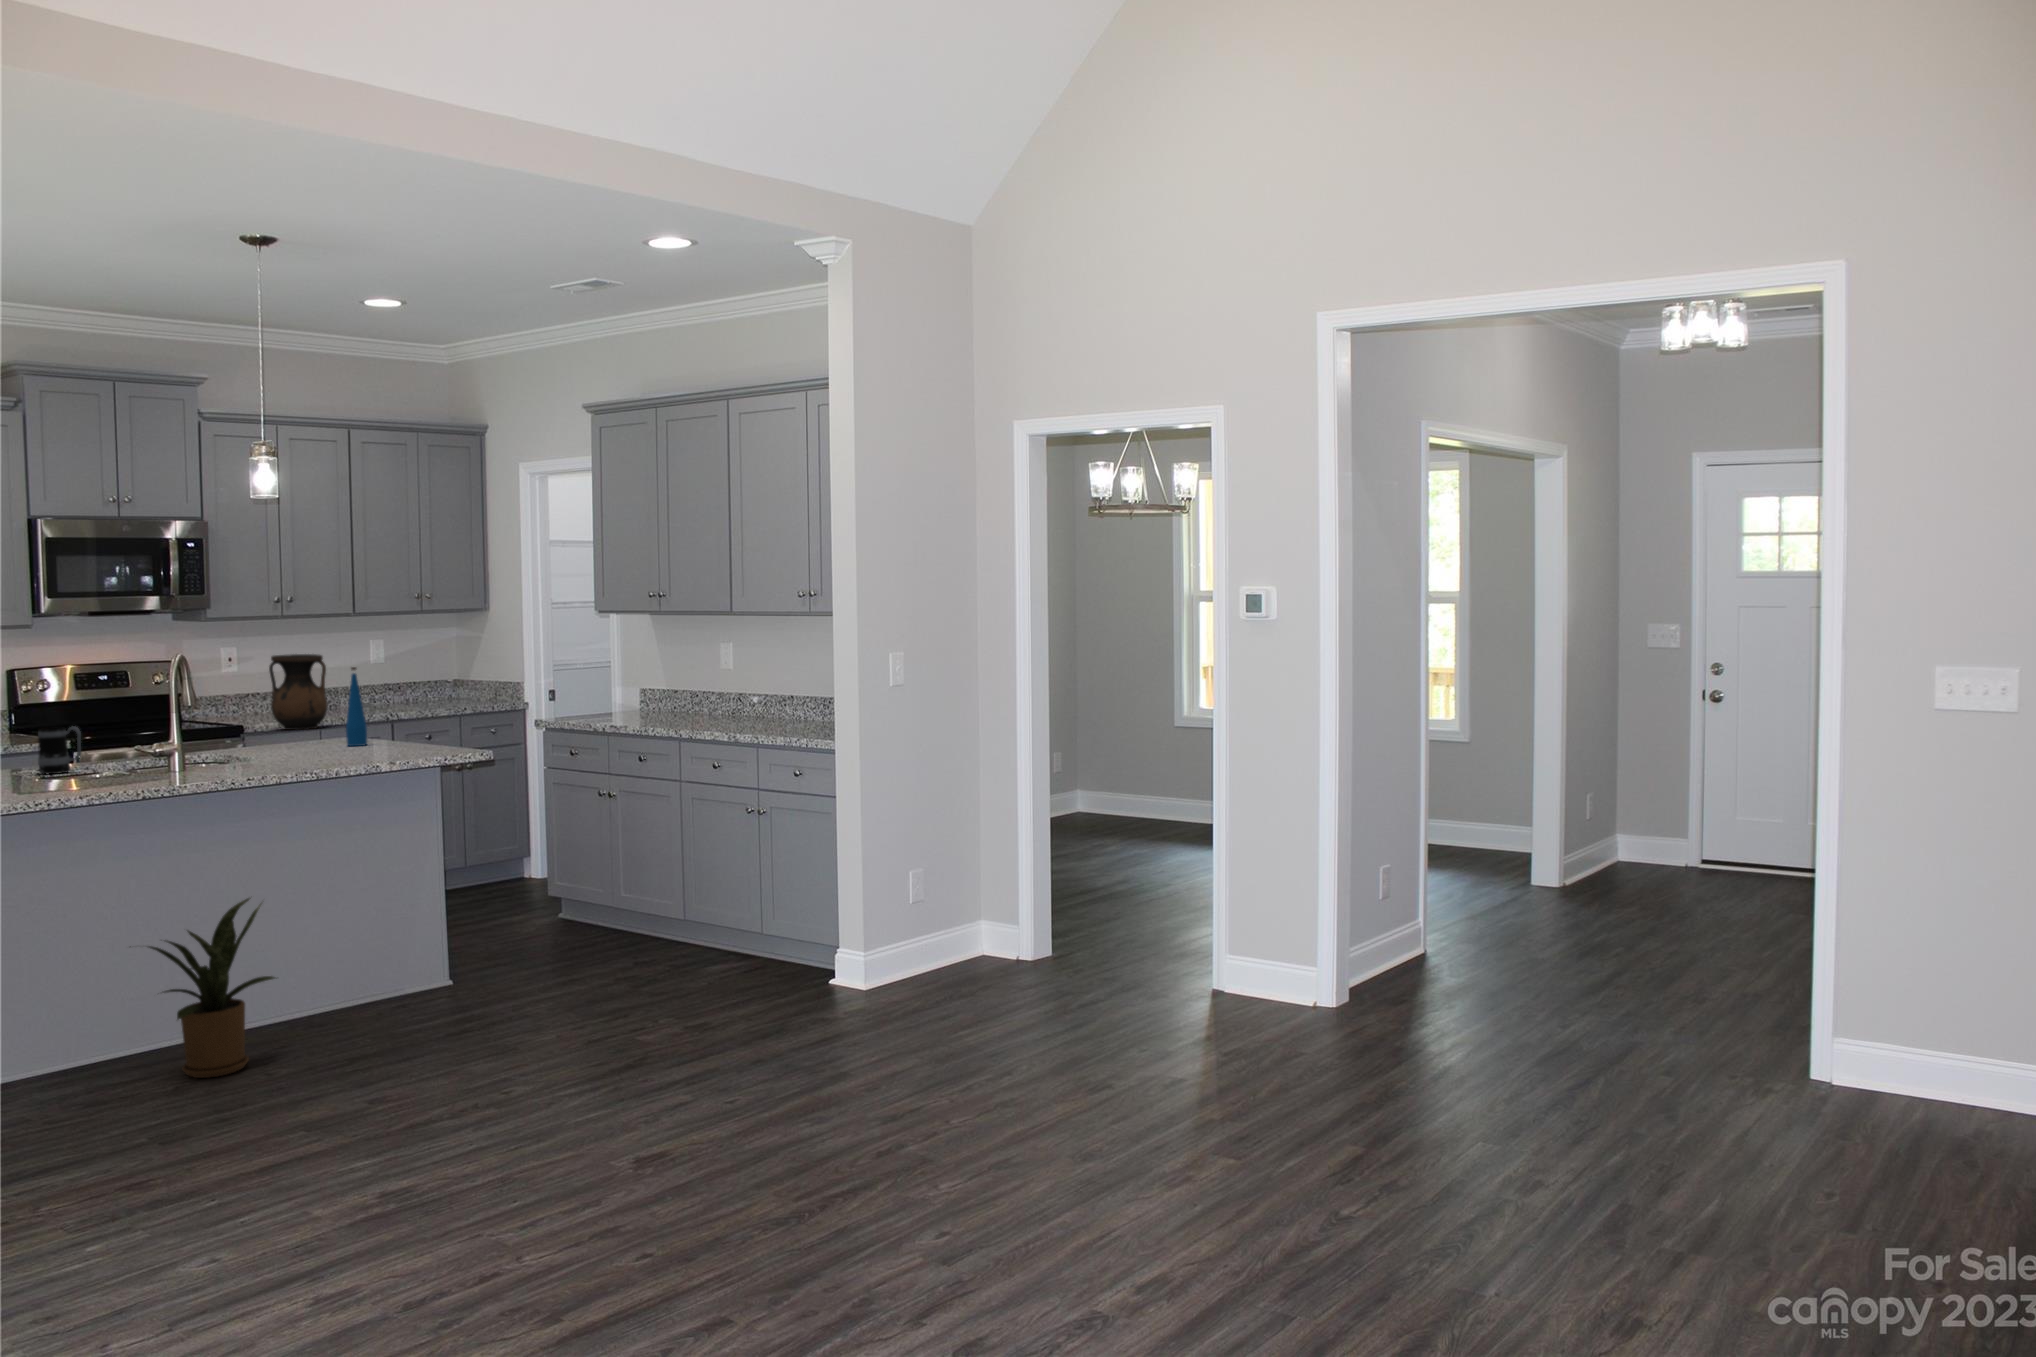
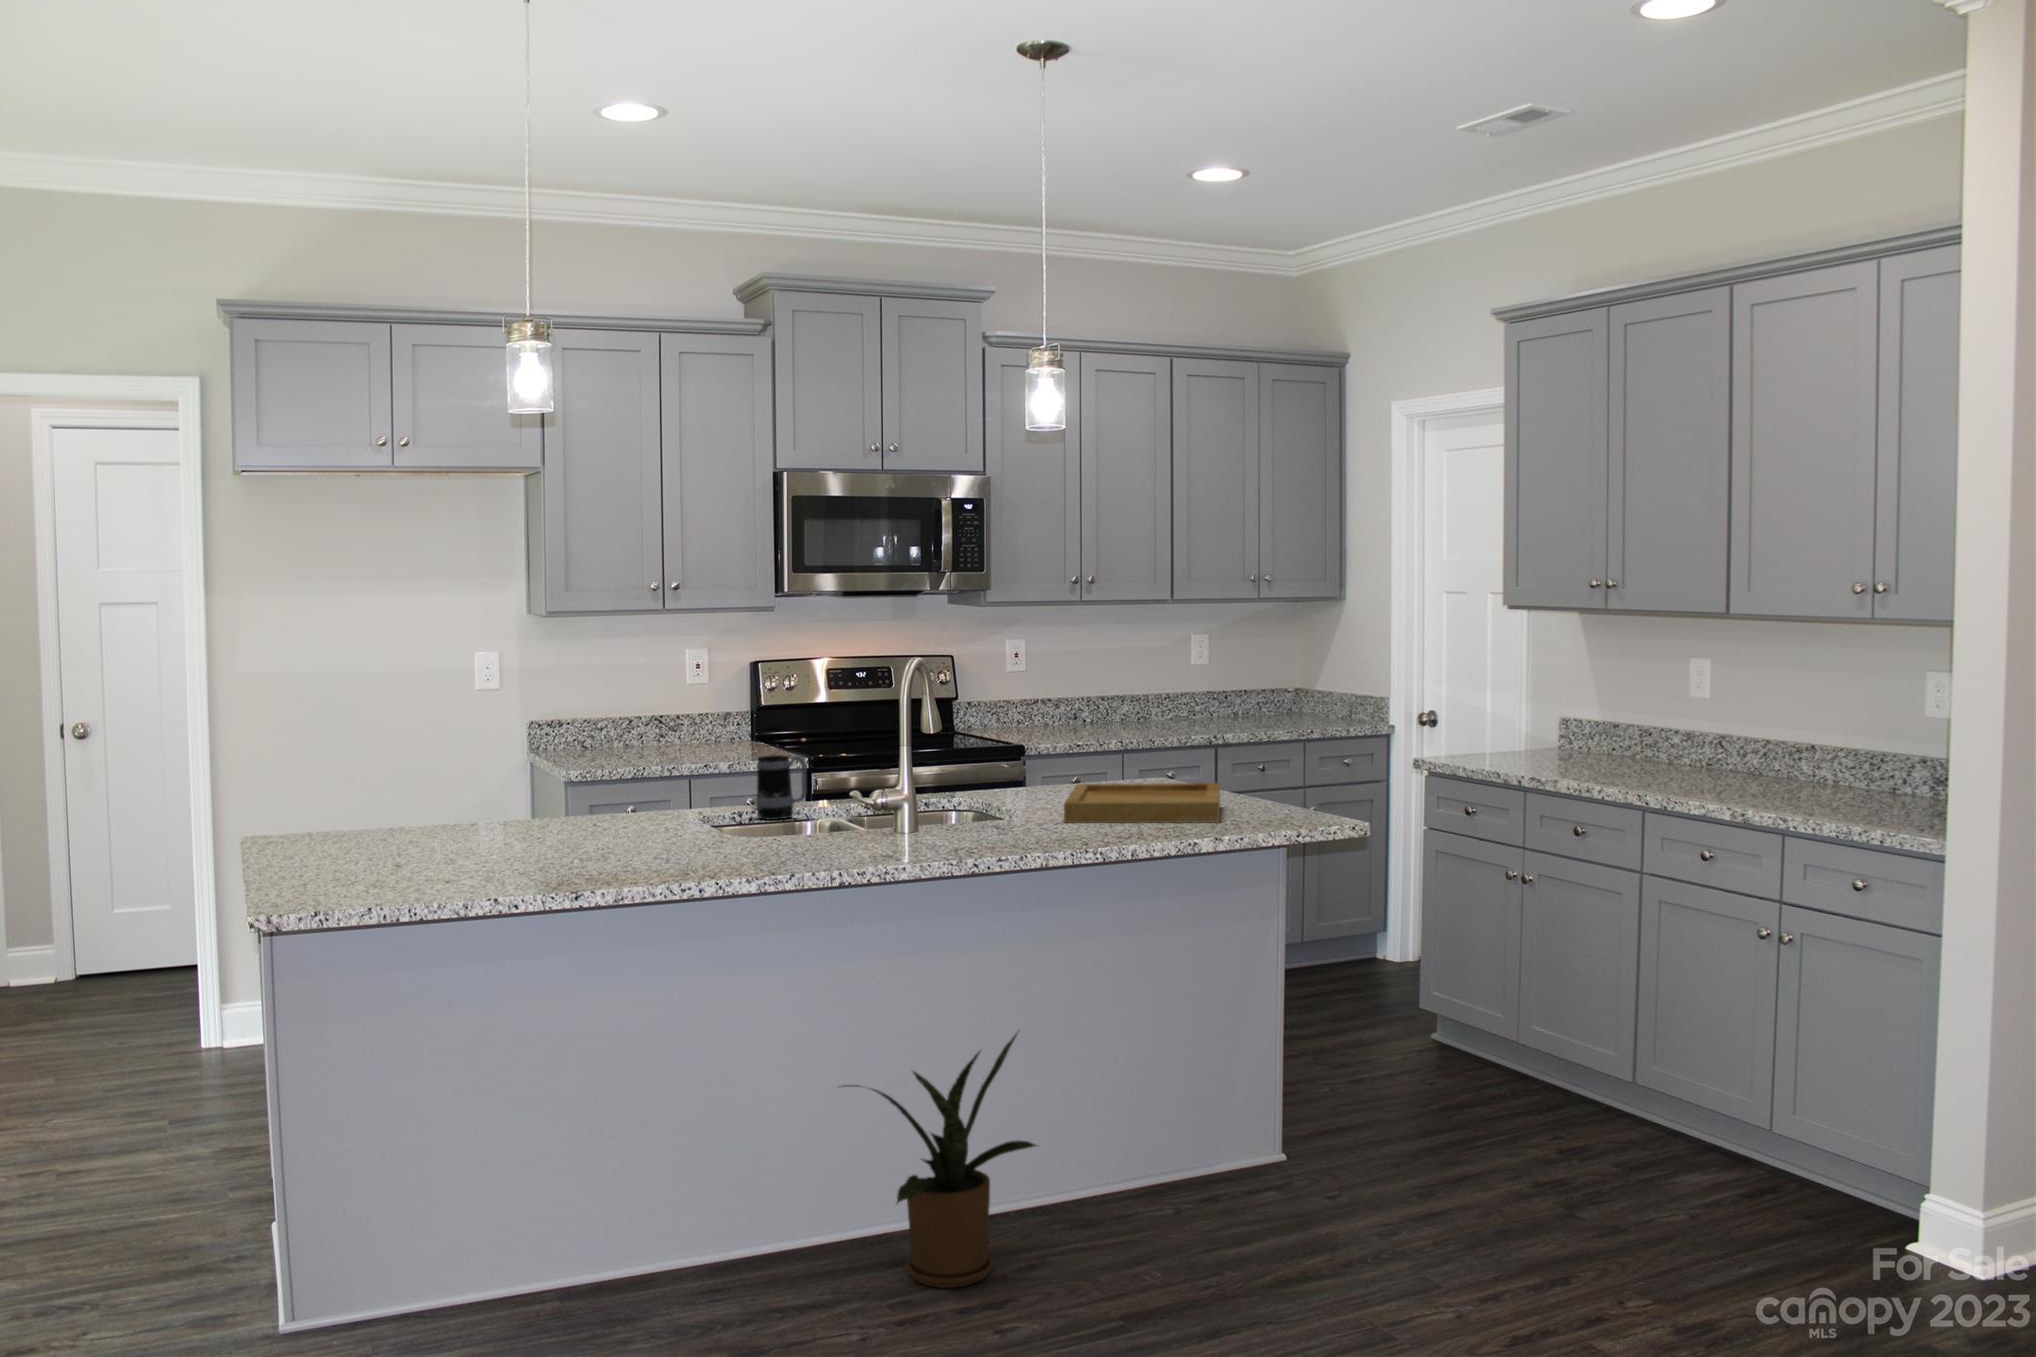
vase: present [269,654,328,730] -> none [1060,651,1130,754]
bottle: present [346,667,367,746] -> none [1146,678,1173,793]
tray: none [290,734,403,764] -> present [1064,783,1220,823]

